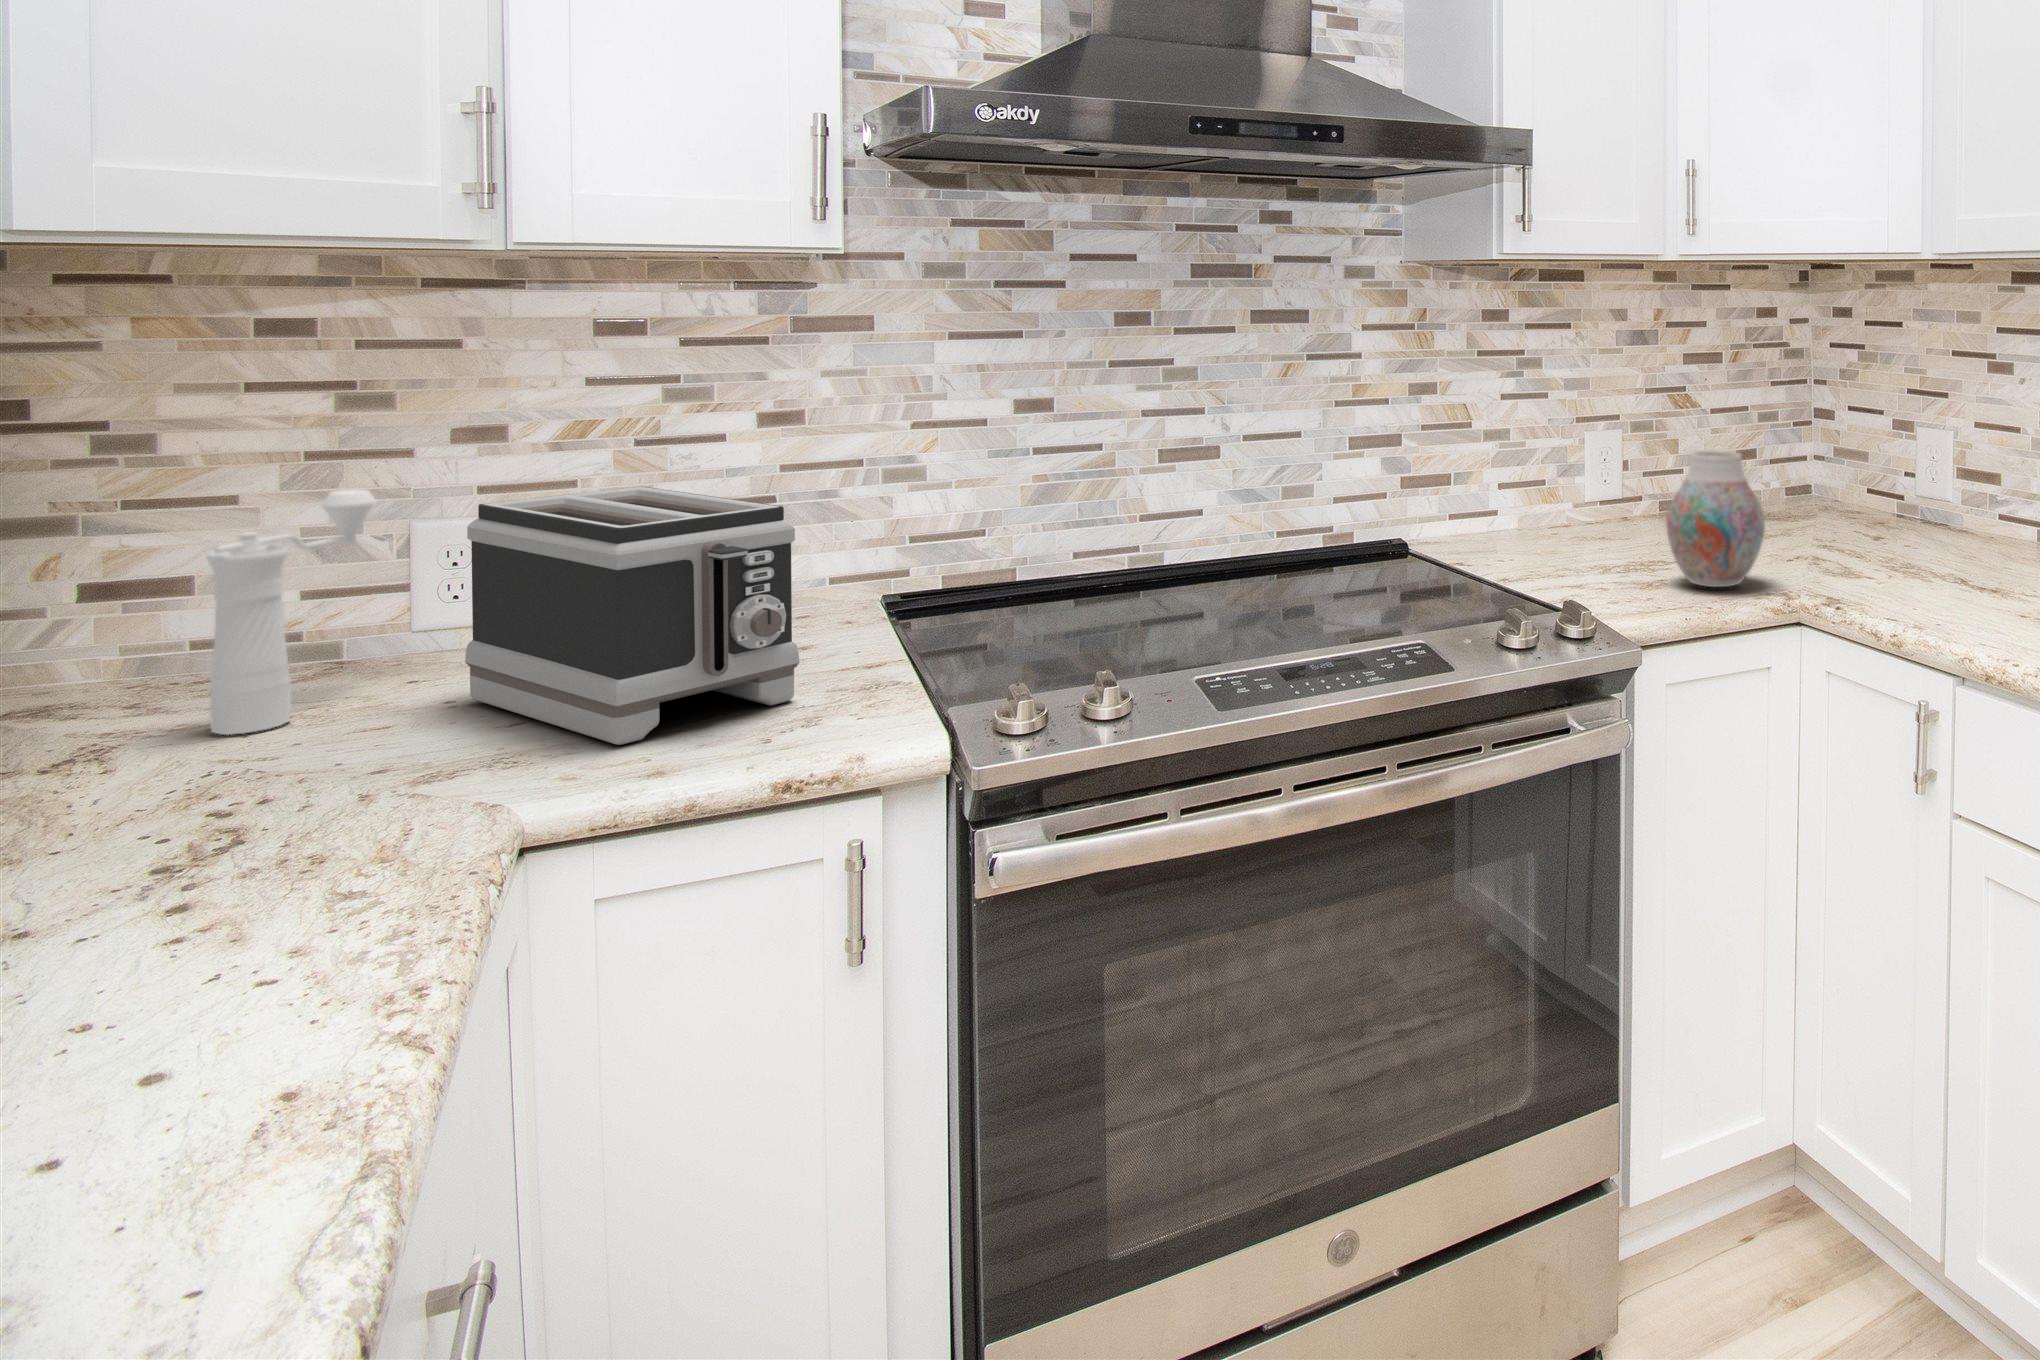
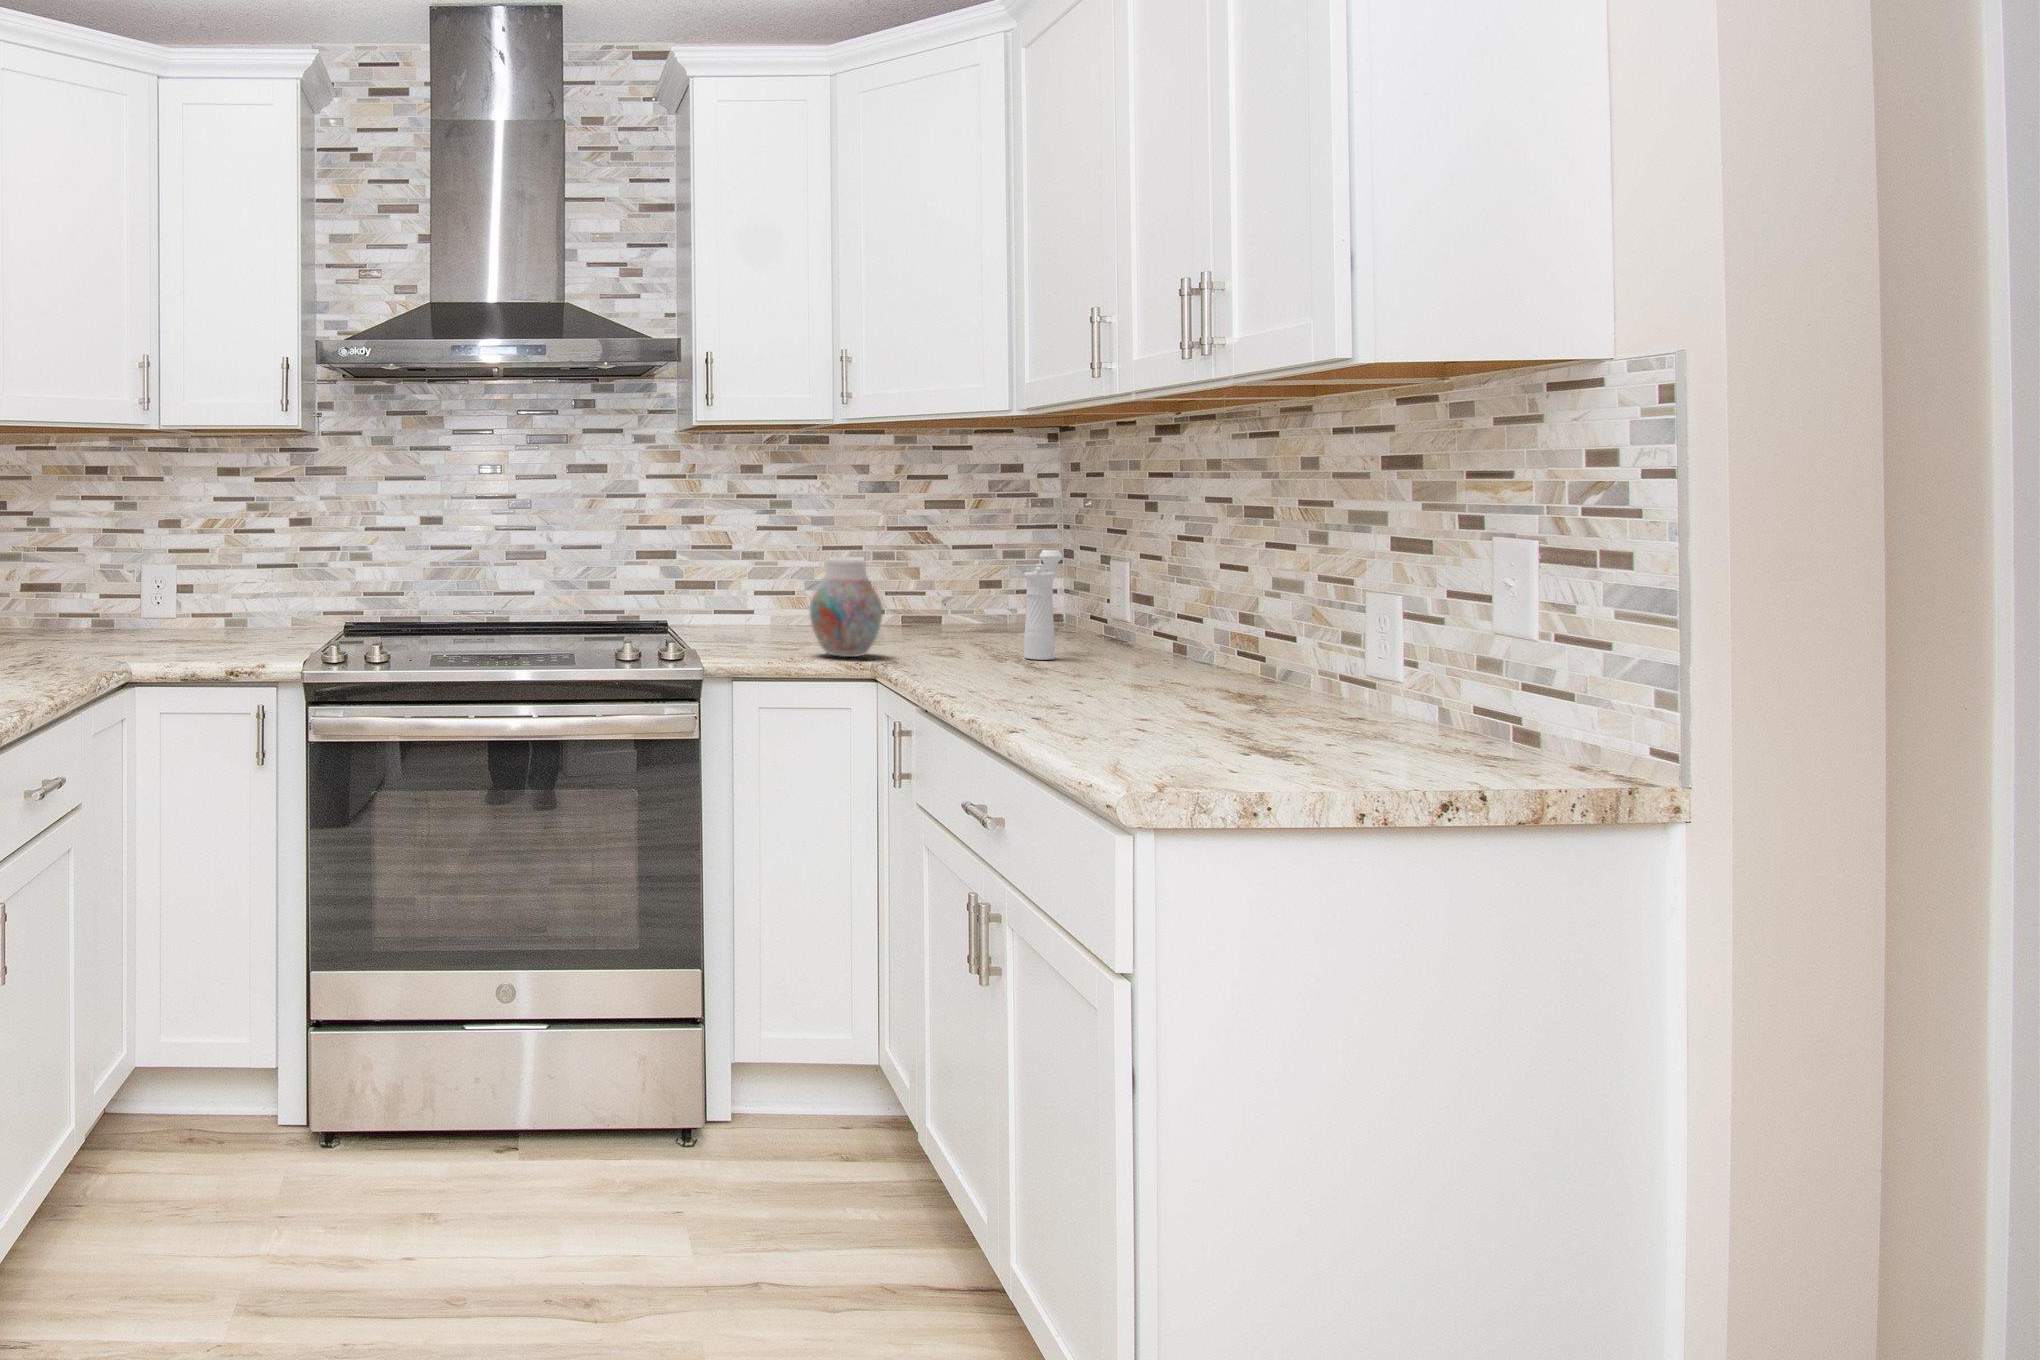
toaster: present [465,486,799,745] -> none [143,549,264,656]
pepper mill: present [207,490,376,735] -> present [1024,550,1062,660]

